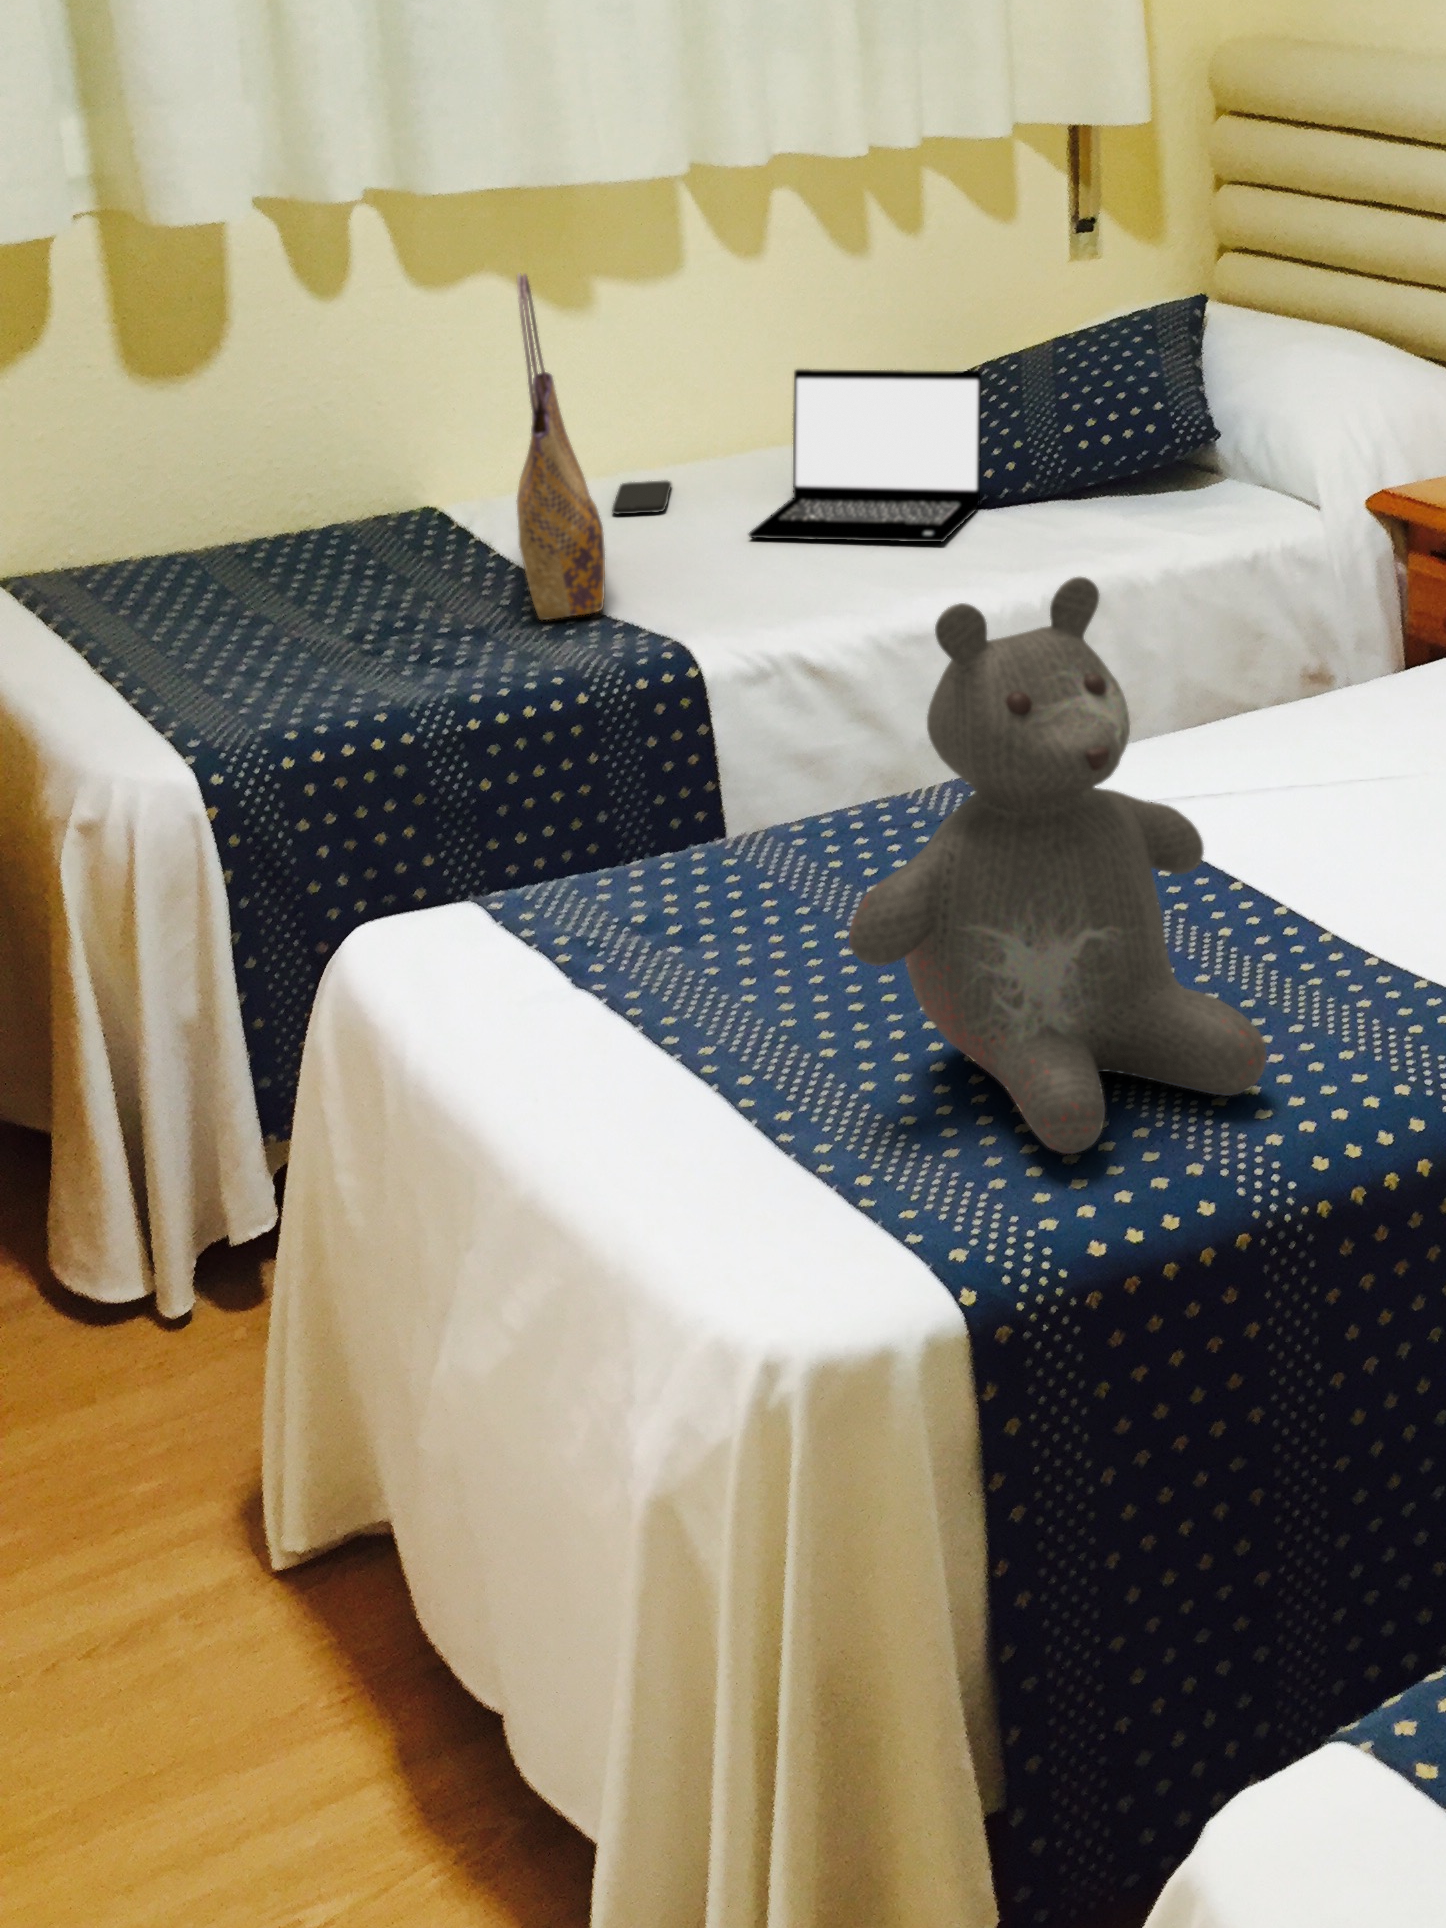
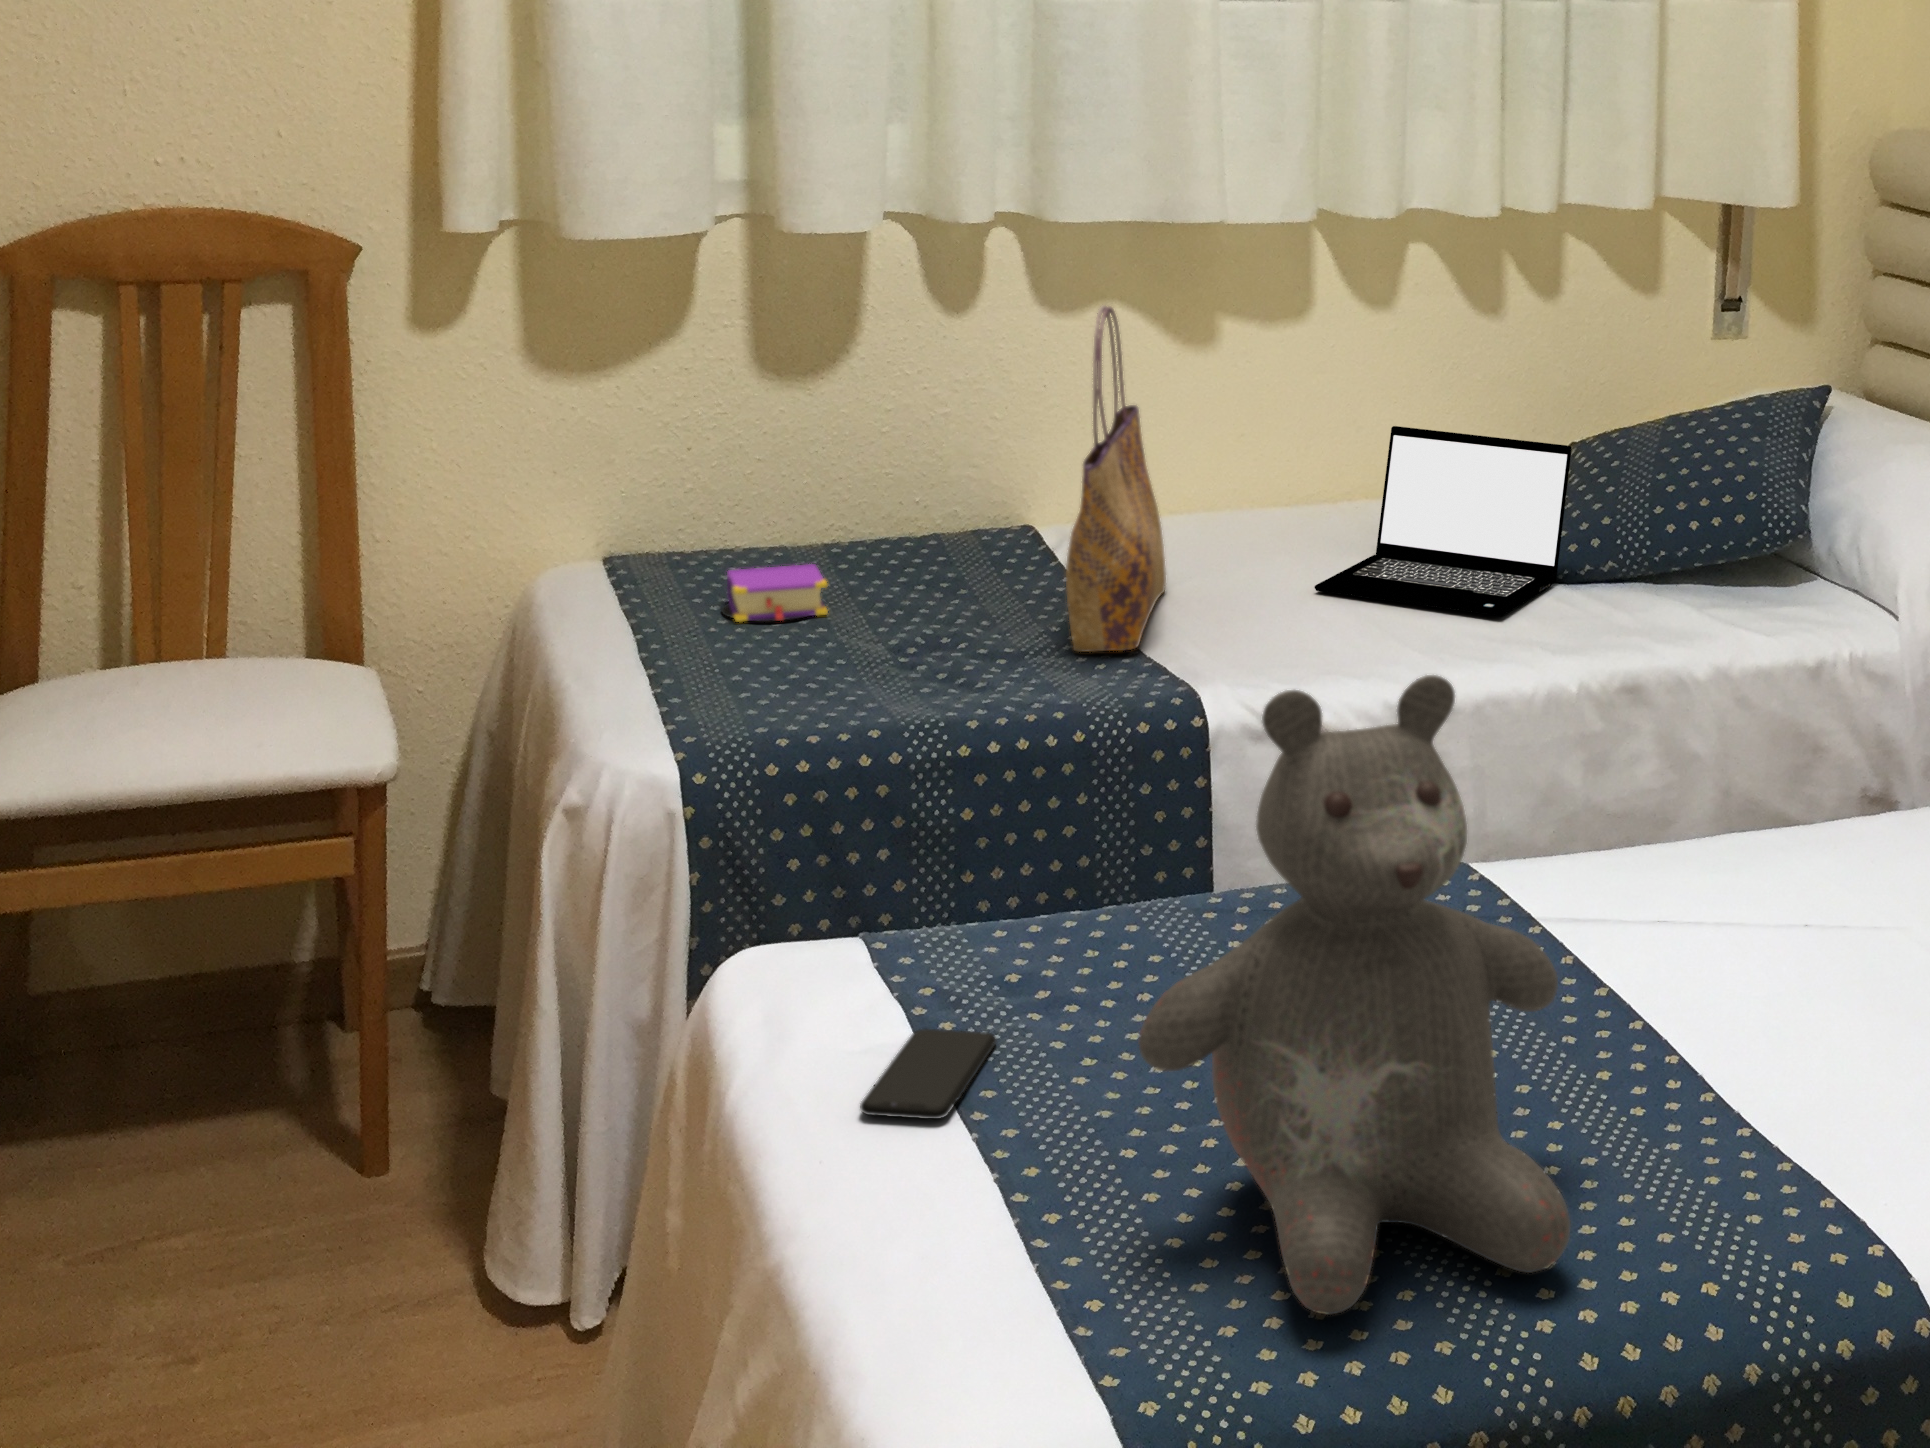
smartphone: present [612,481,671,514] -> present [860,1029,996,1119]
book: none [102,565,317,643] -> present [722,564,828,622]

